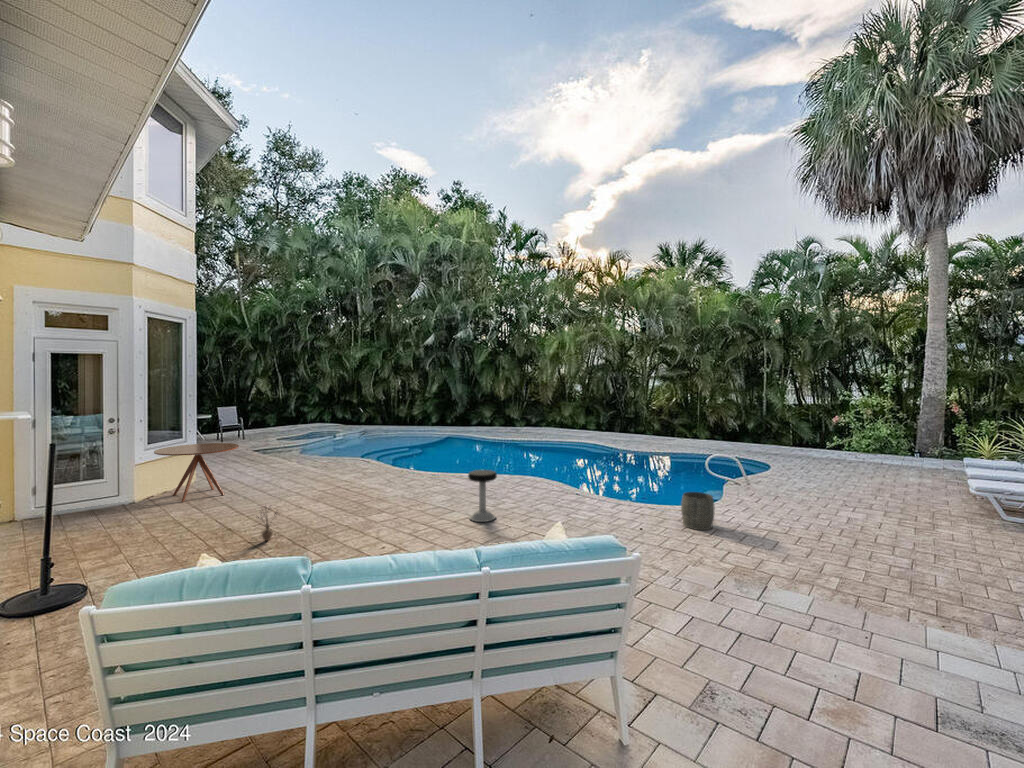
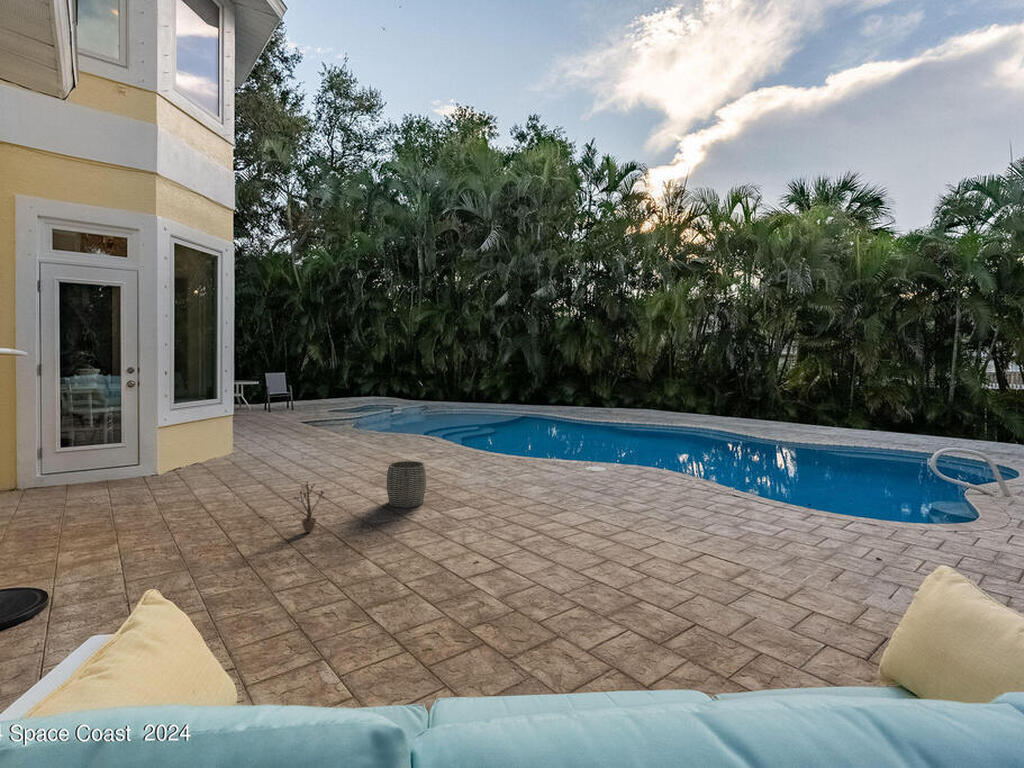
round table: present [154,443,239,502] -> none [181,407,280,476]
stool: present [468,470,497,522] -> none [579,450,620,523]
woven basket: present [681,492,714,530] -> present [387,461,426,507]

